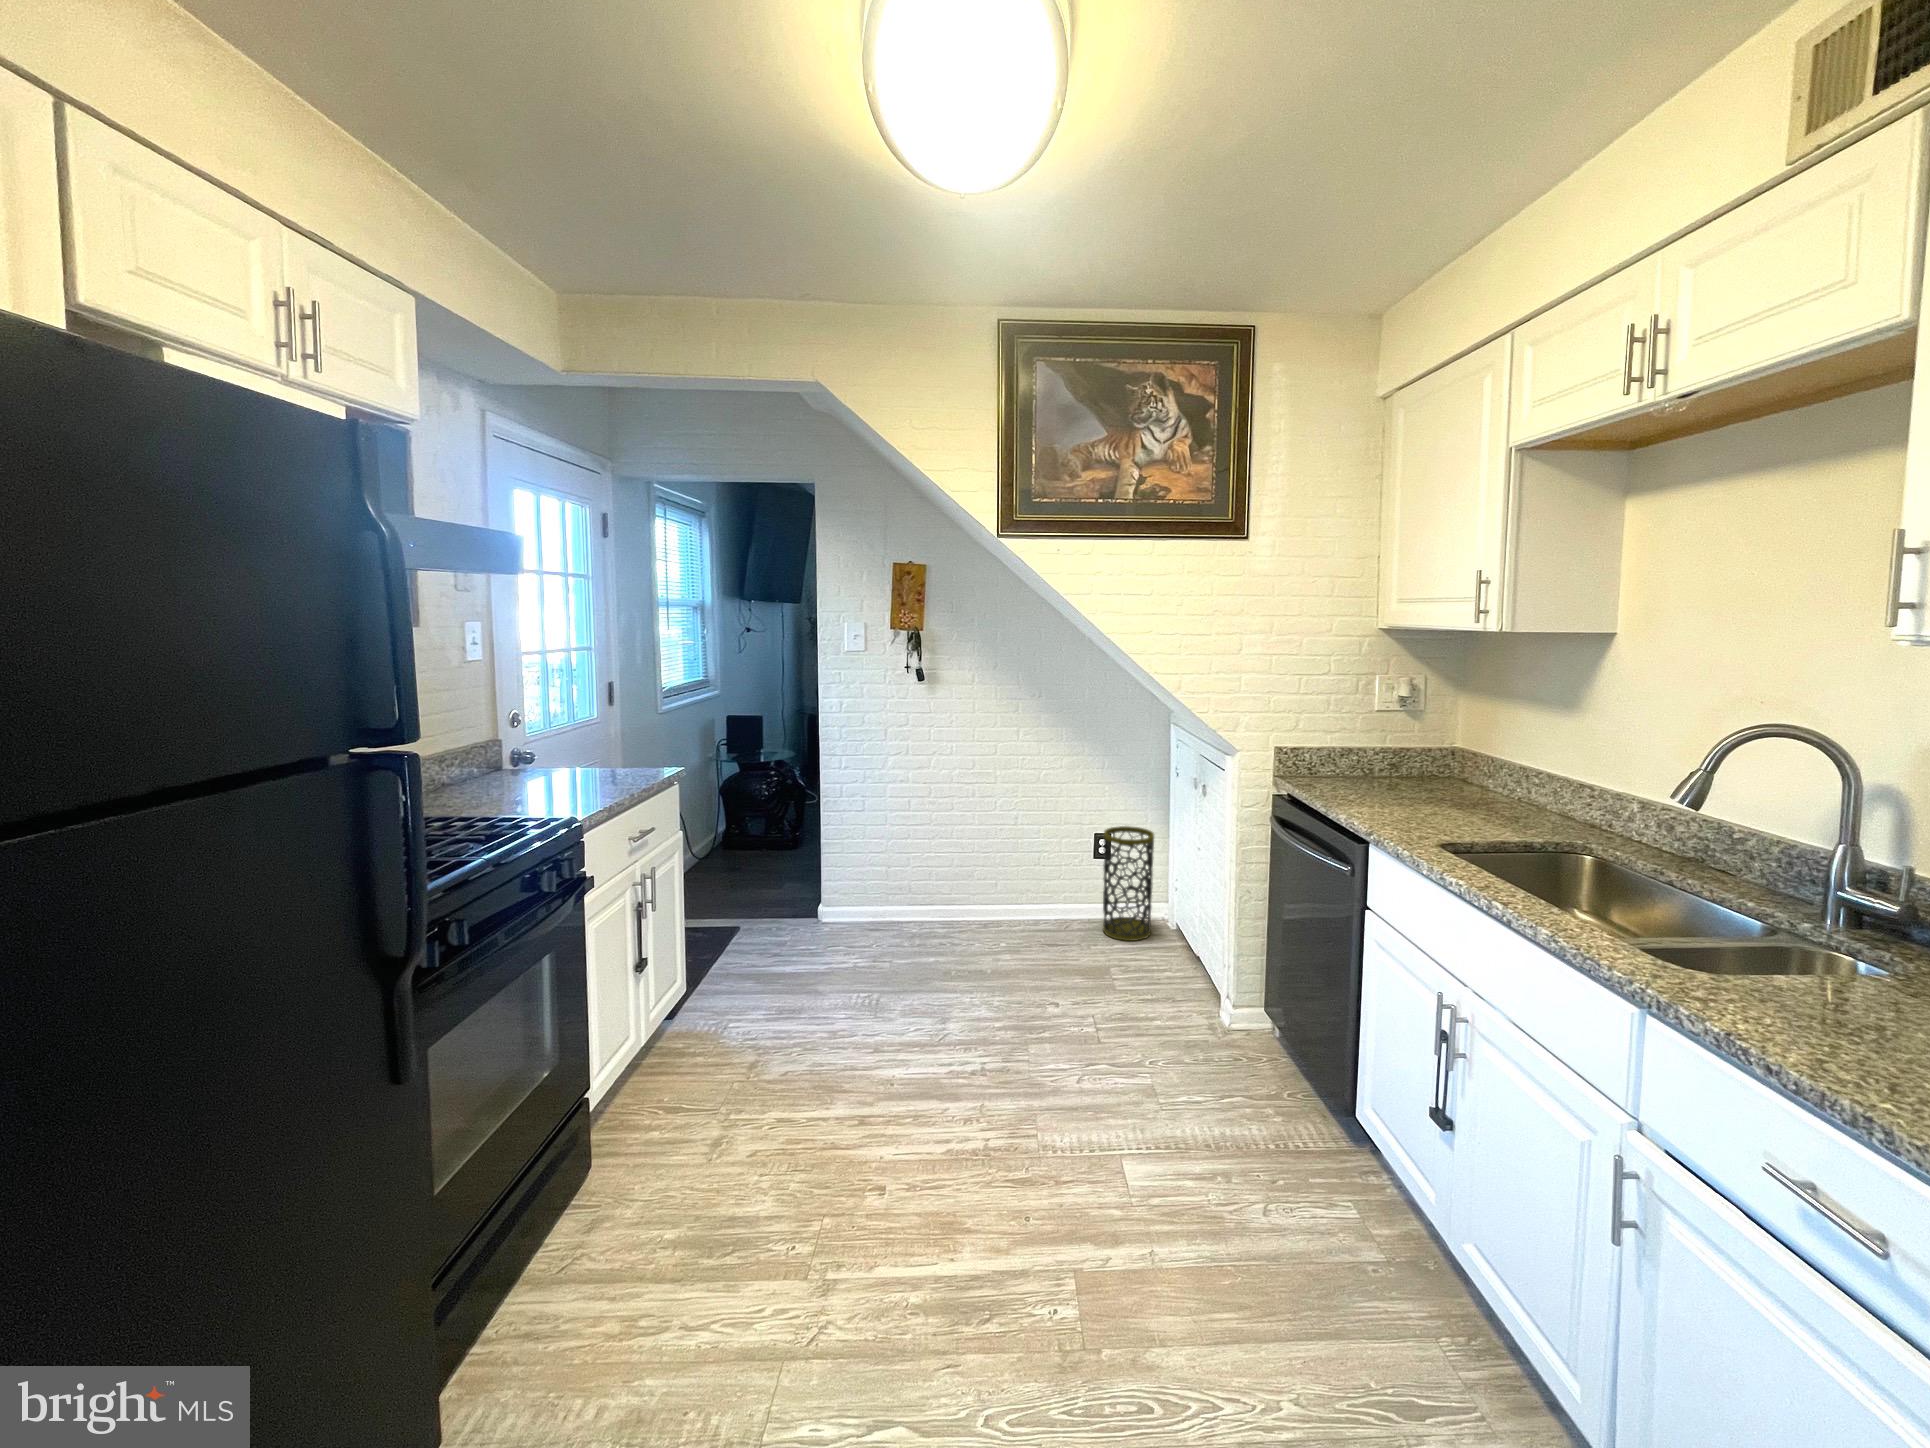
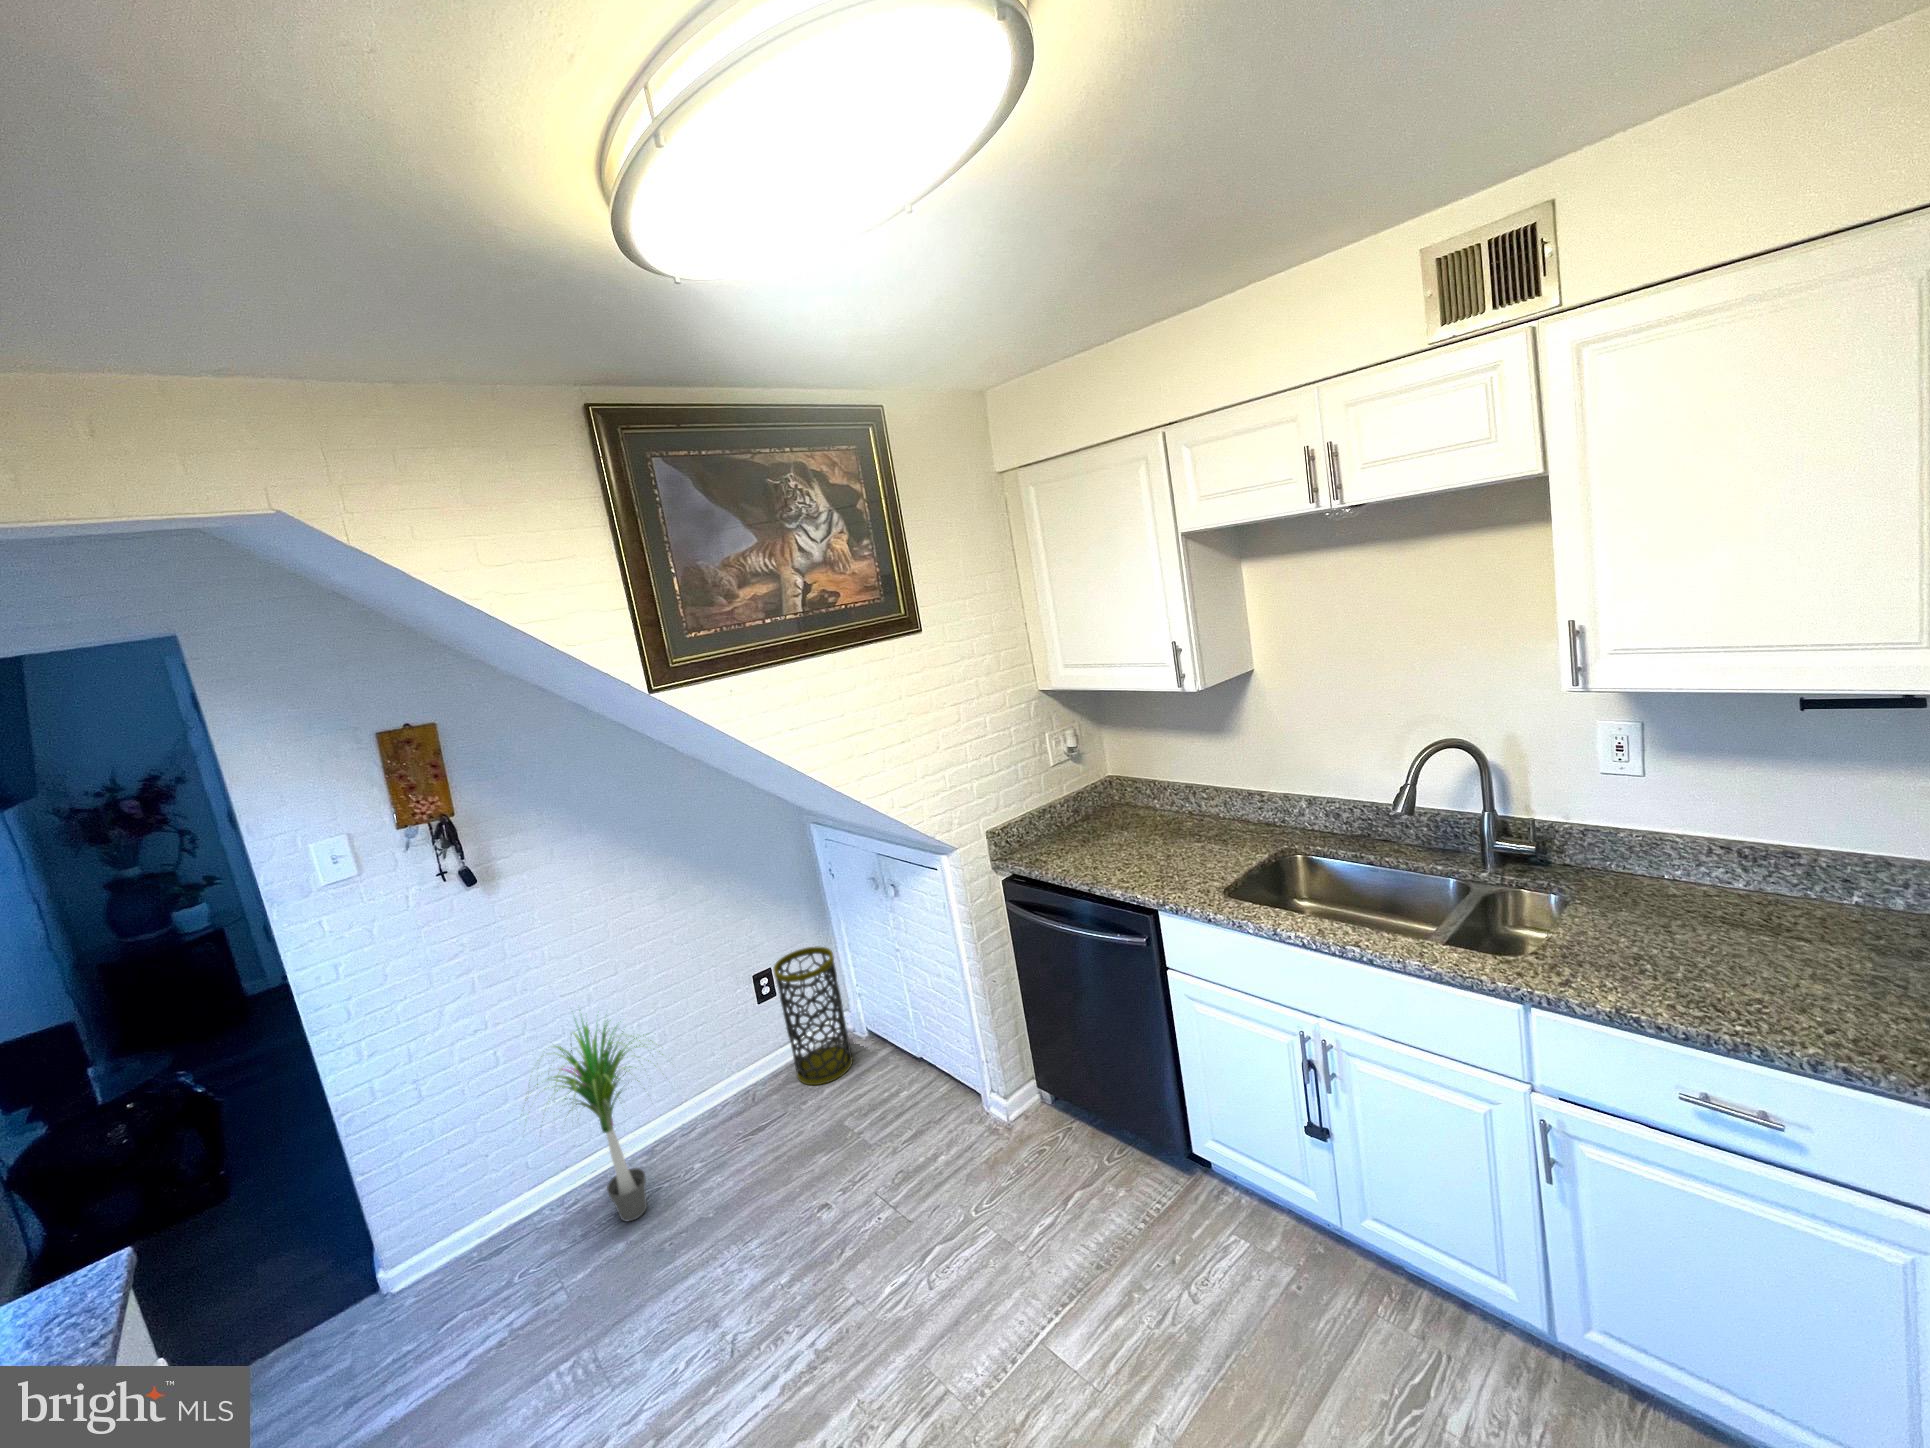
potted plant: none [895,780,1004,950] -> present [523,1014,663,1221]

